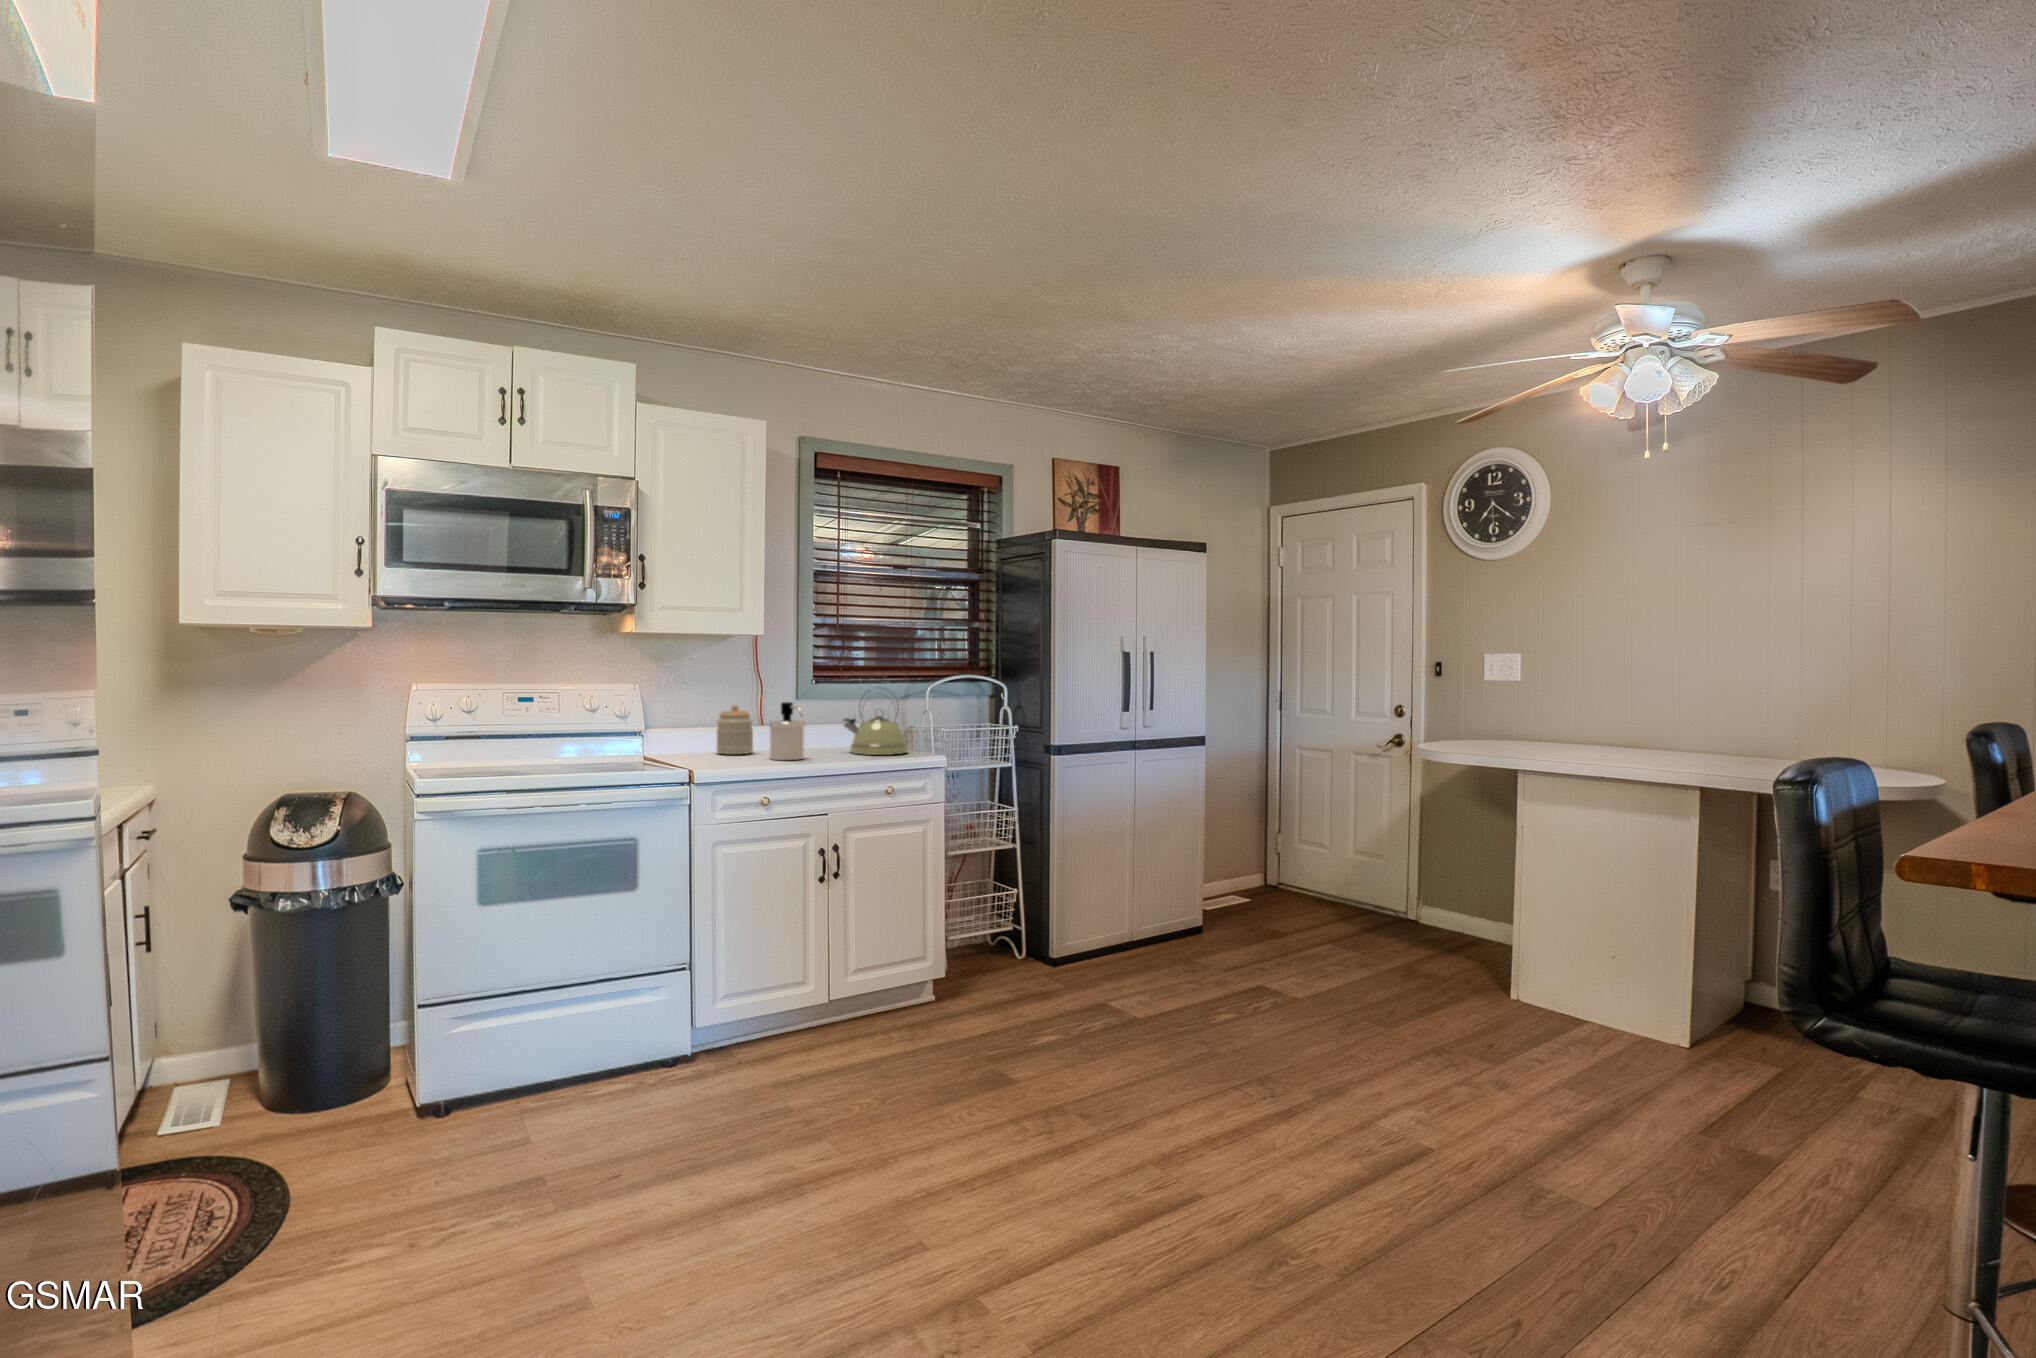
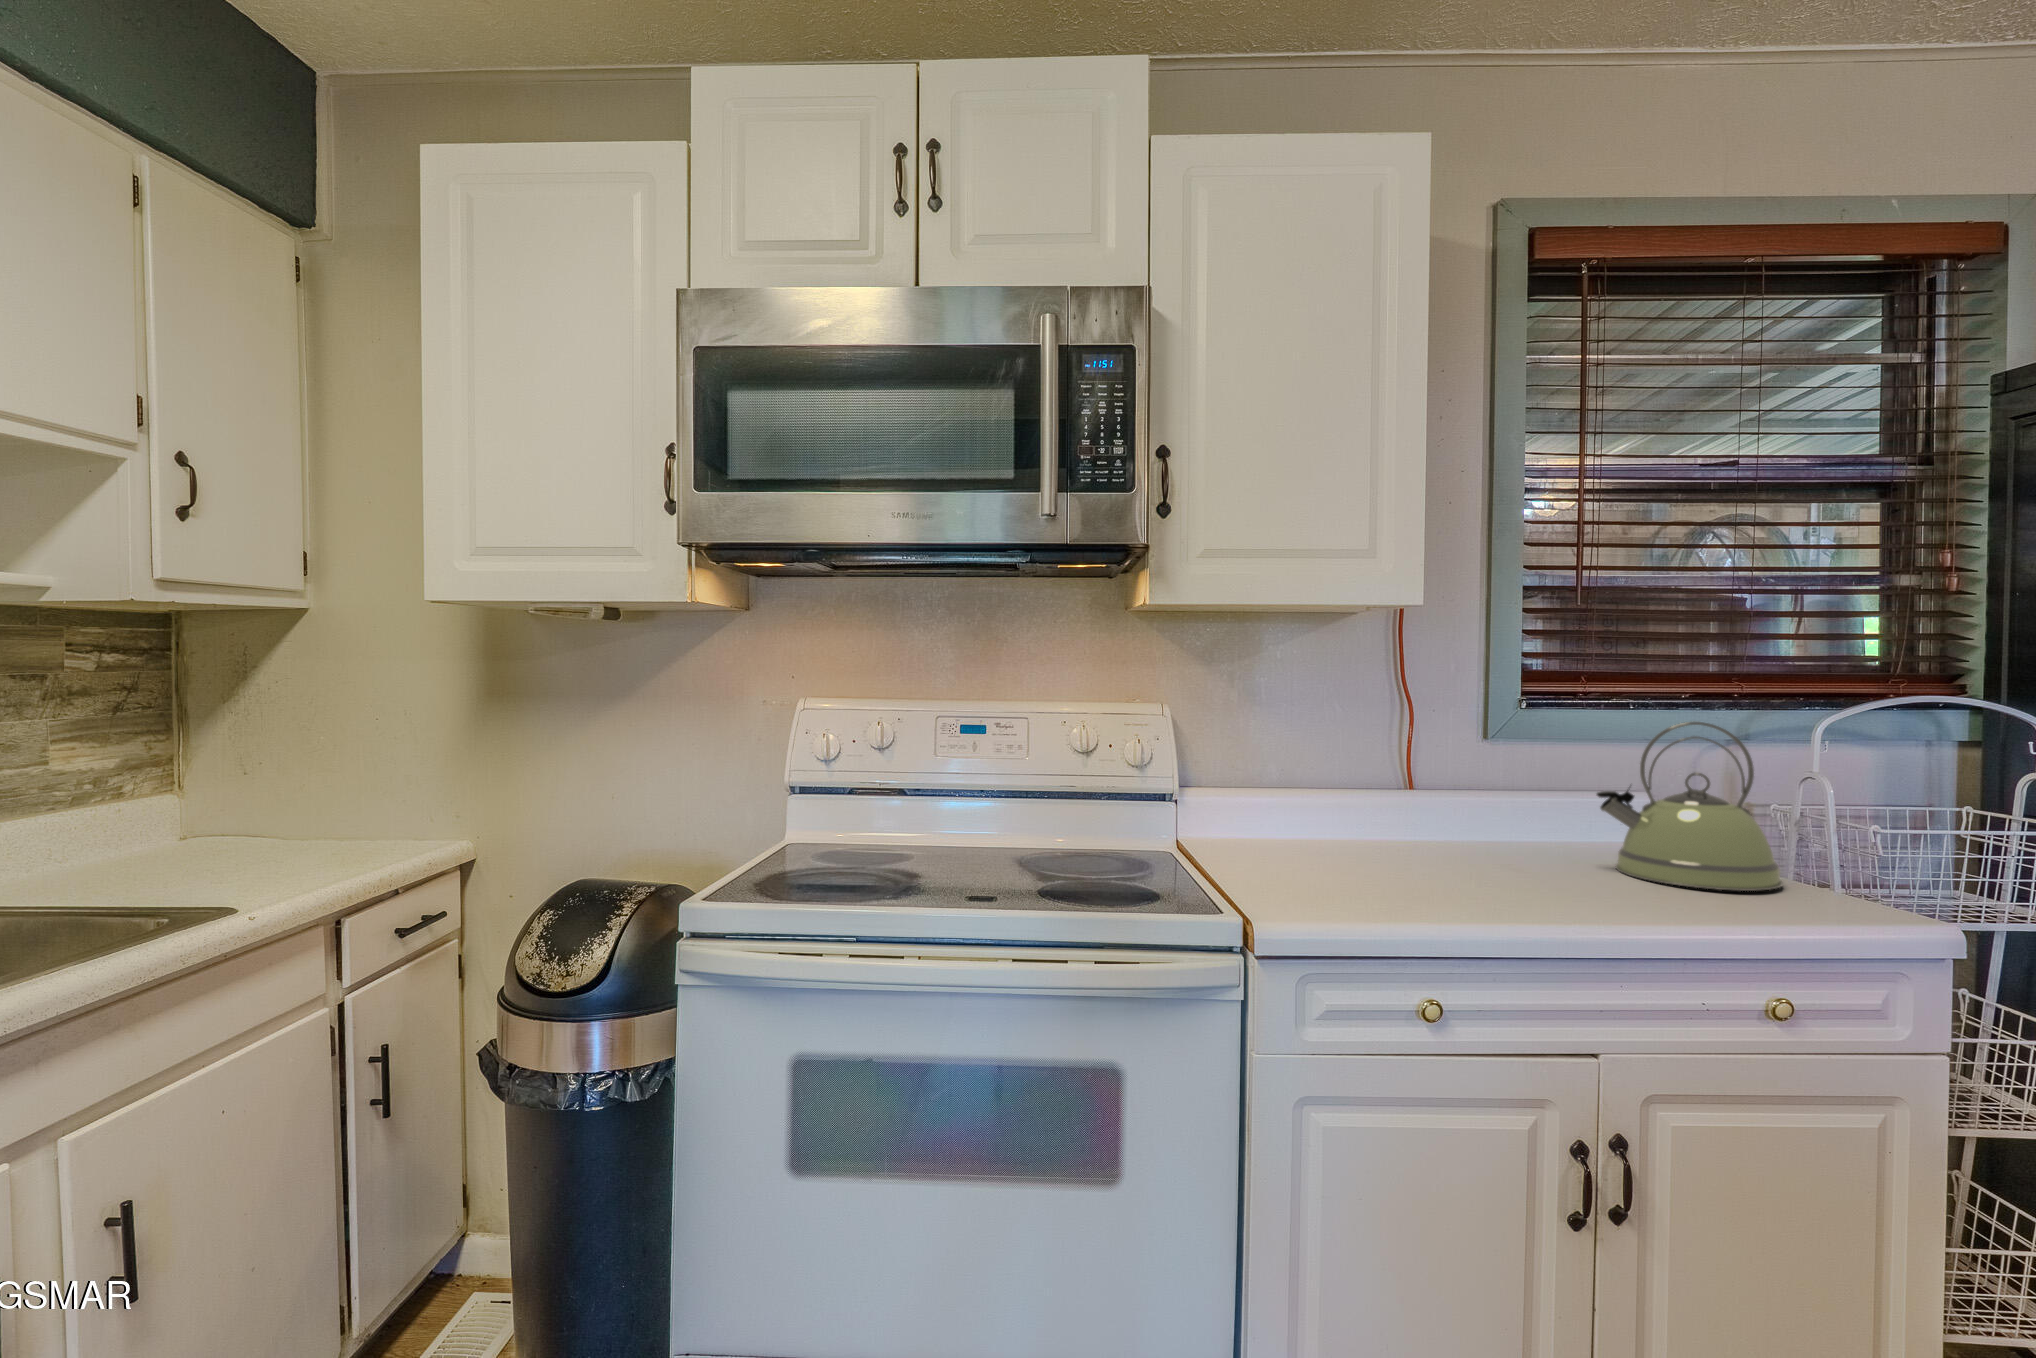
soap dispenser: present [769,702,805,760] -> none [1429,753,1520,890]
jar: present [716,705,753,754] -> none [1312,751,1389,857]

